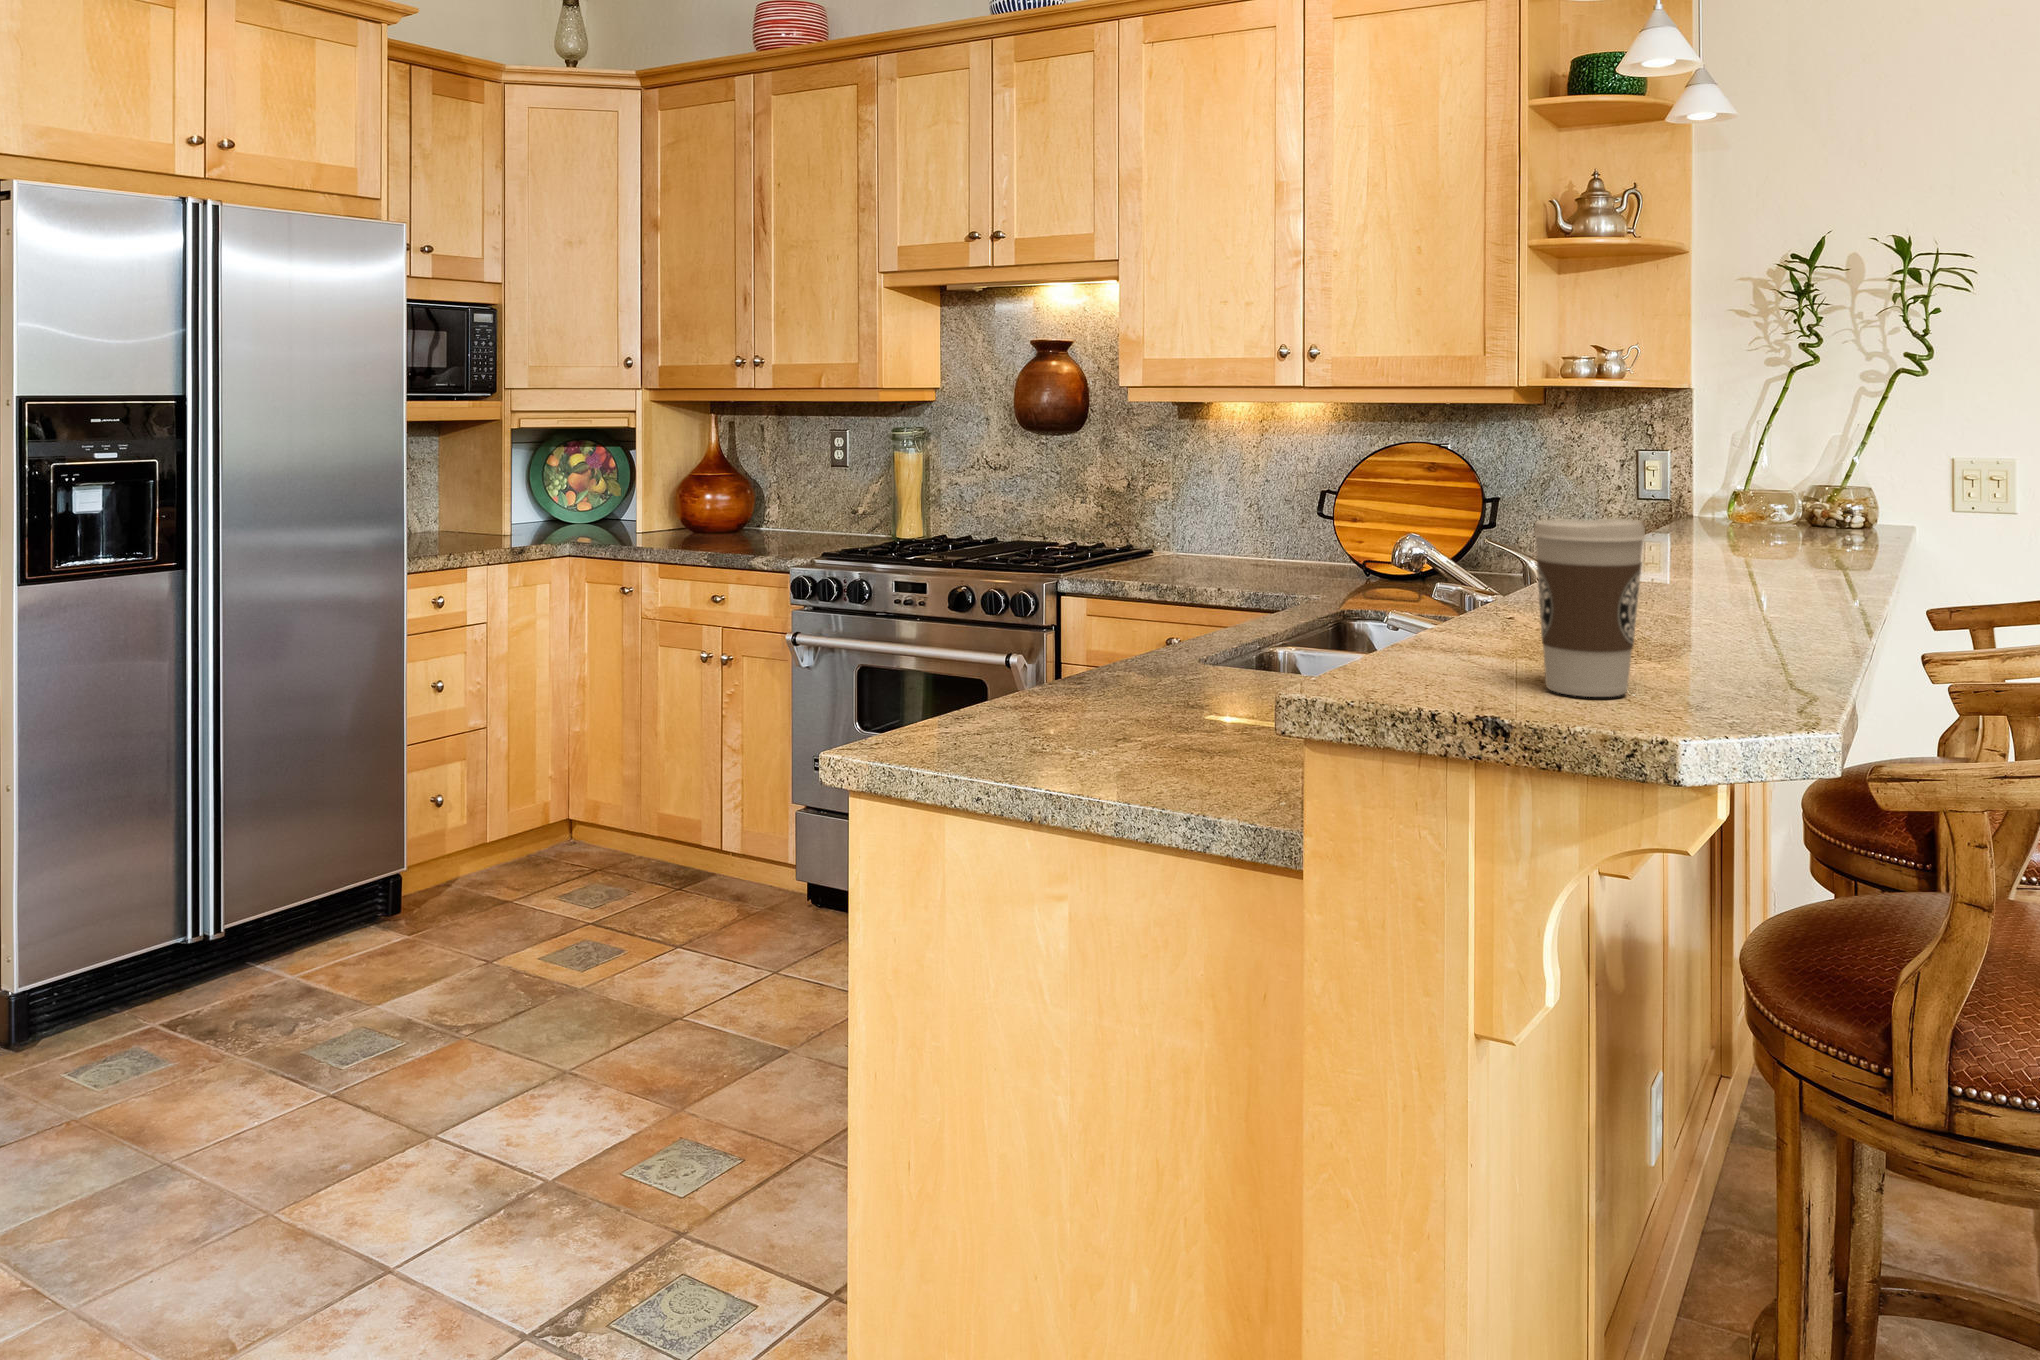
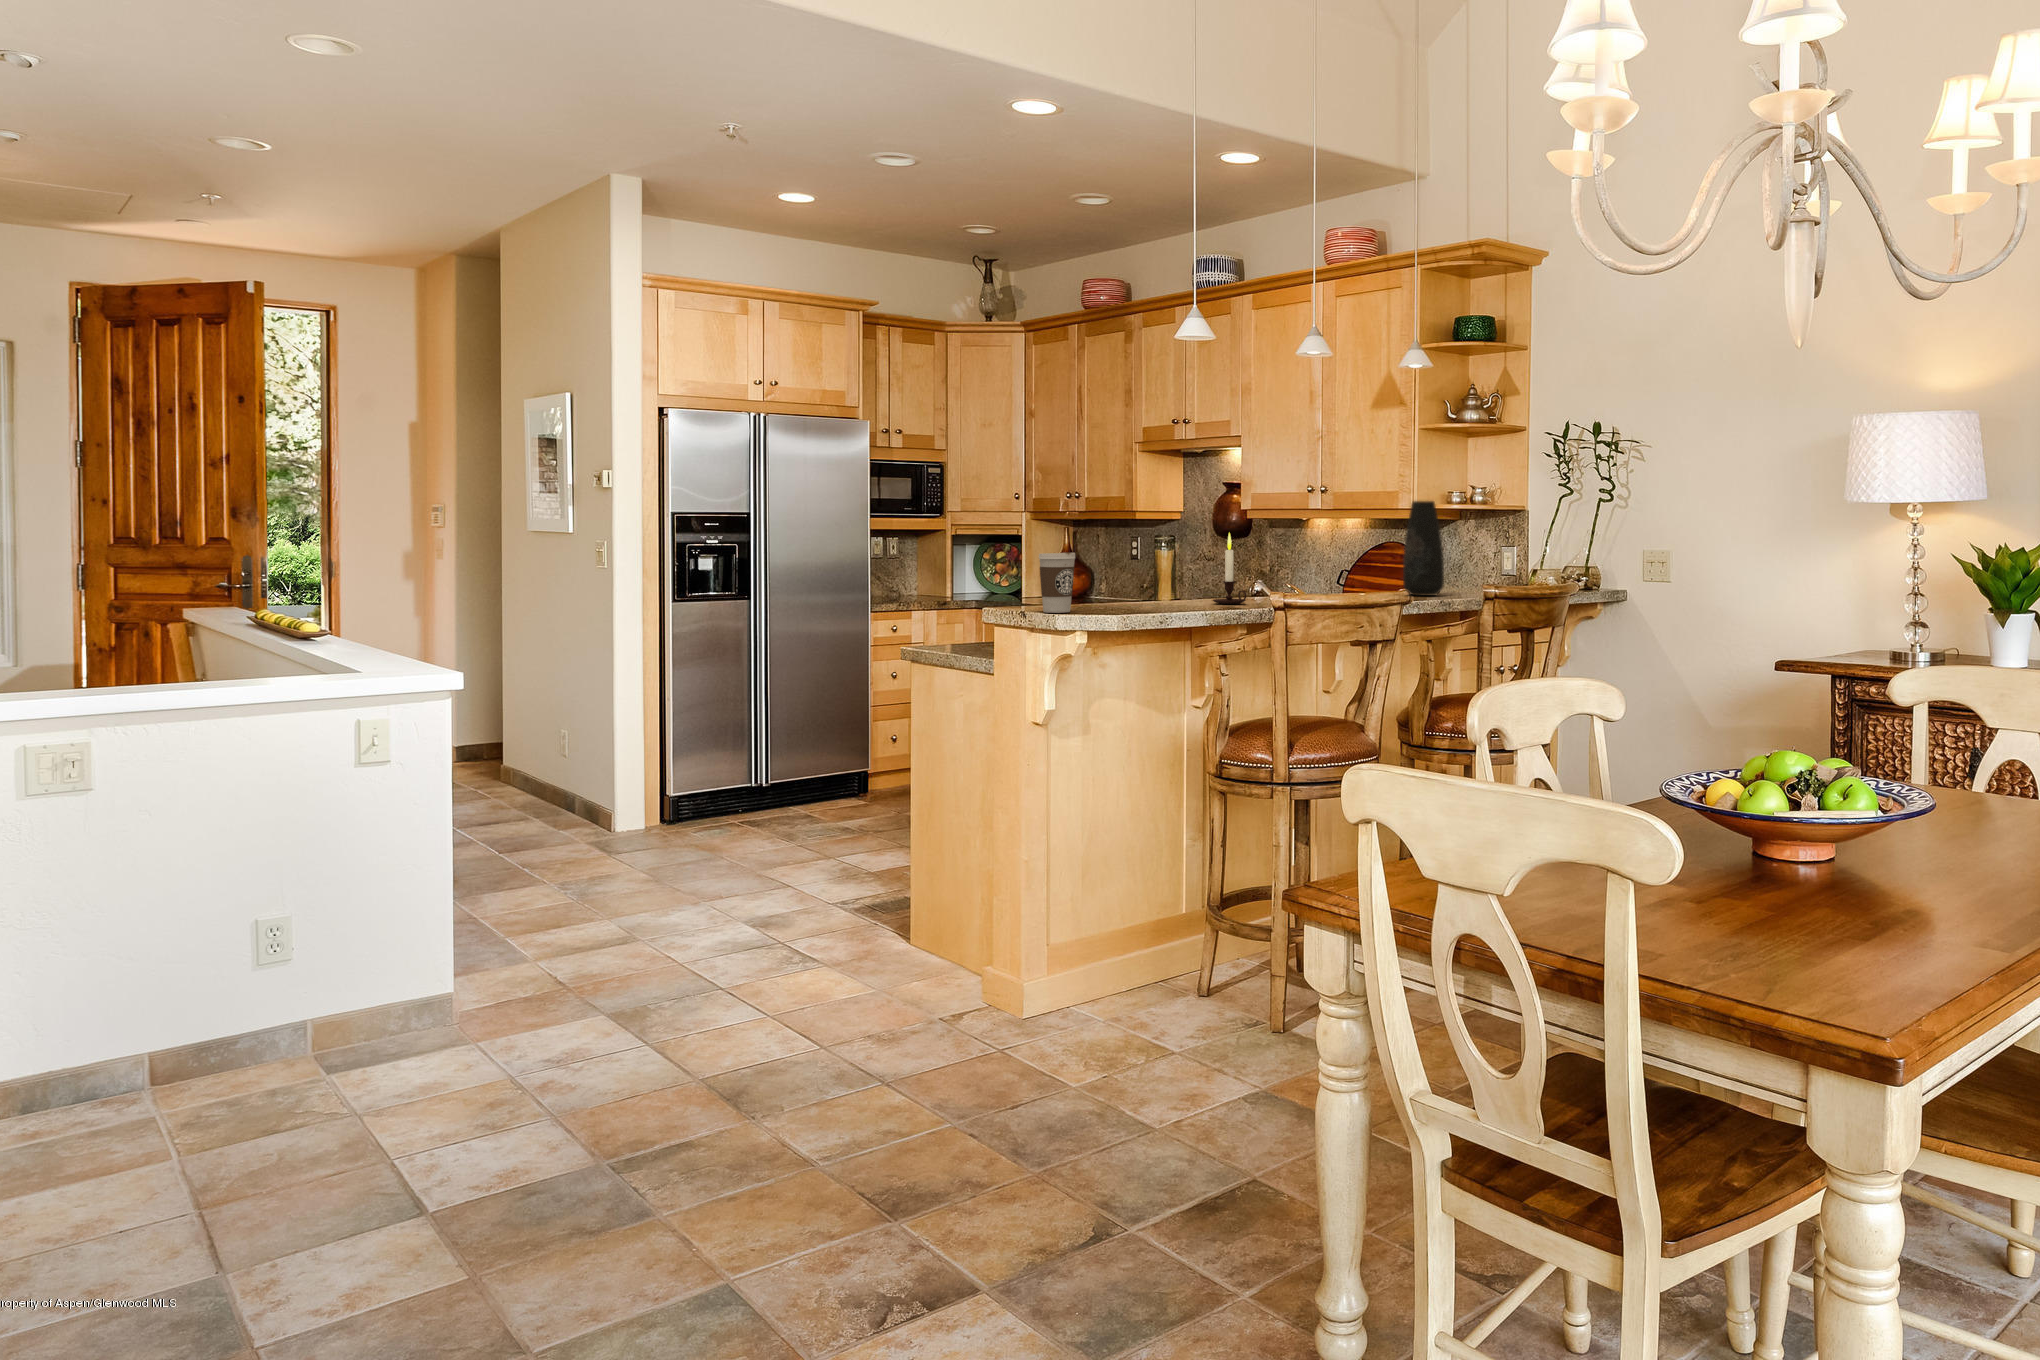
vase: none [1729,376,1816,561] -> present [1403,501,1444,596]
candle: none [1632,447,1738,615] -> present [1213,533,1246,604]

